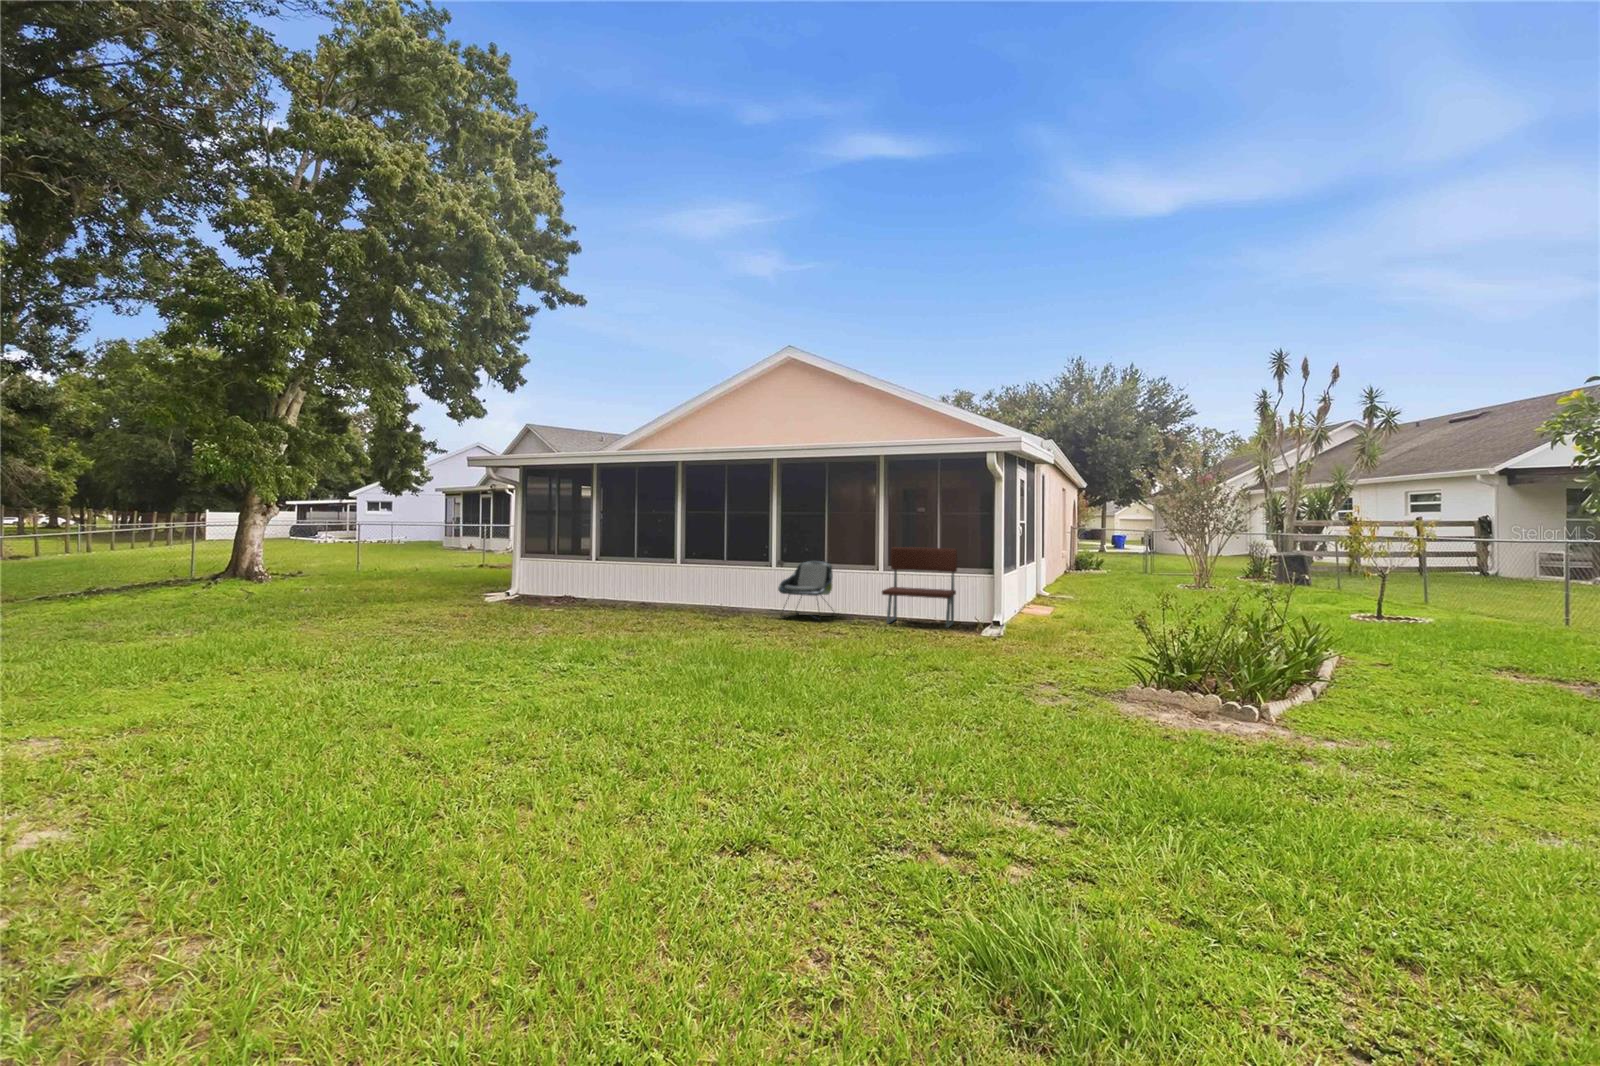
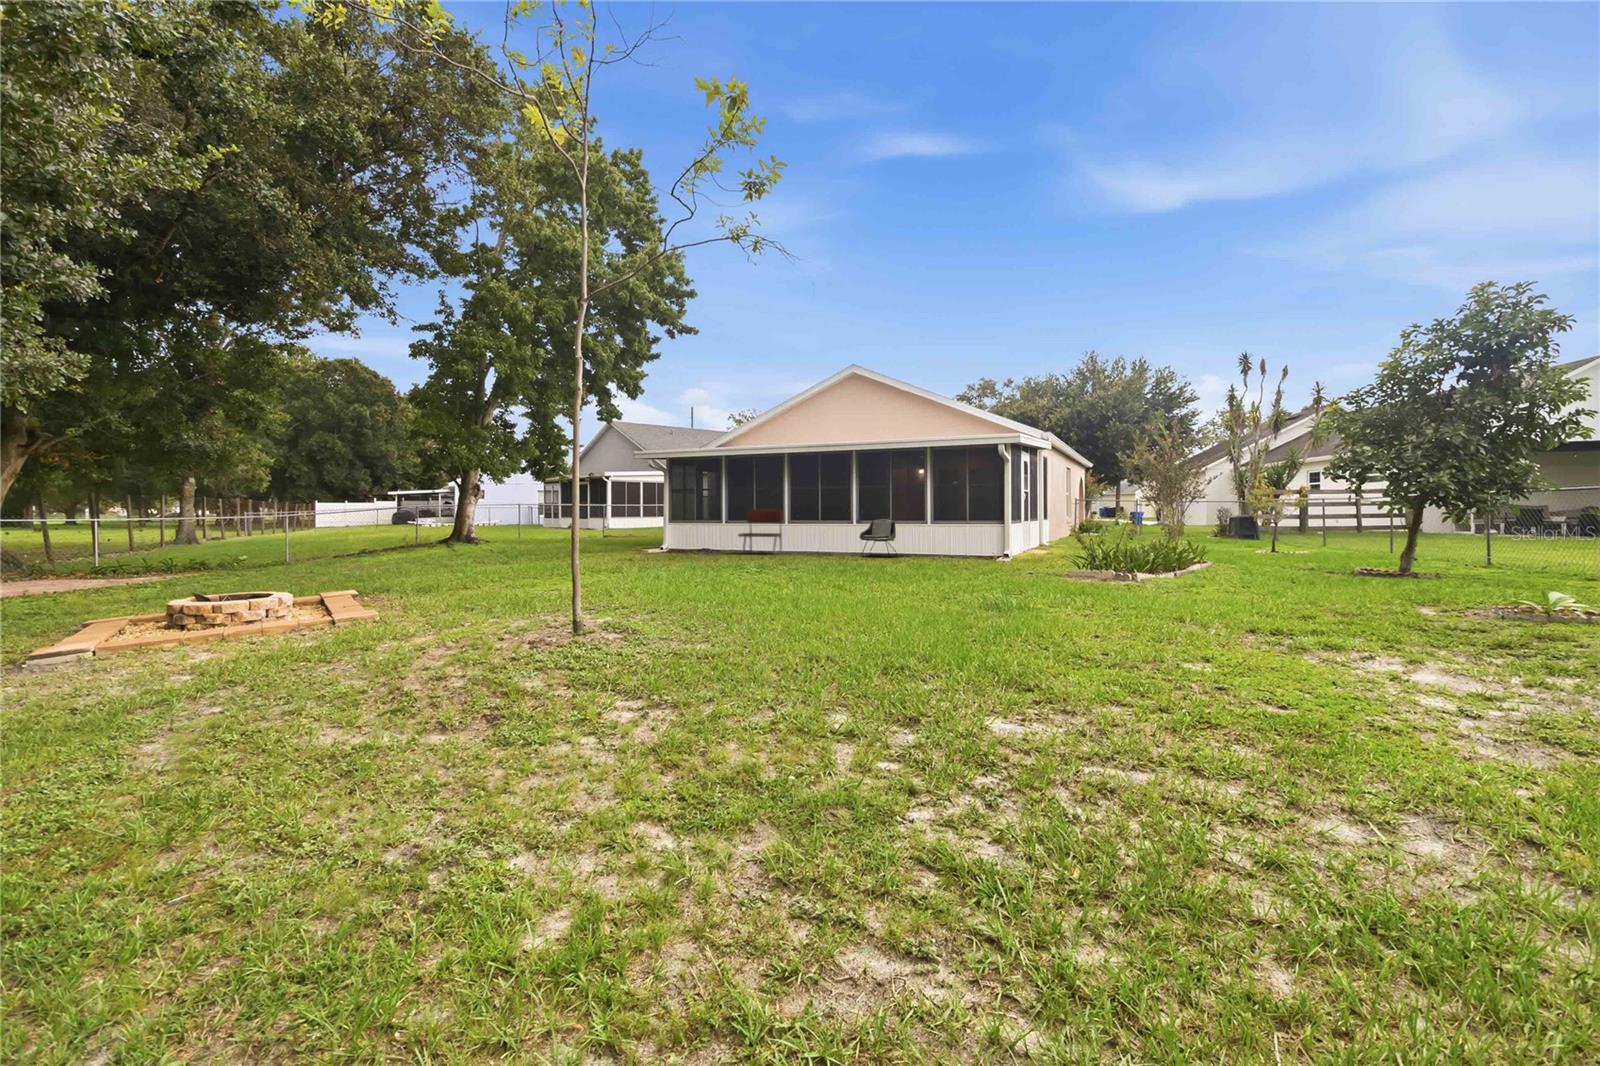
bench: present [882,547,958,628] -> present [738,509,783,554]

